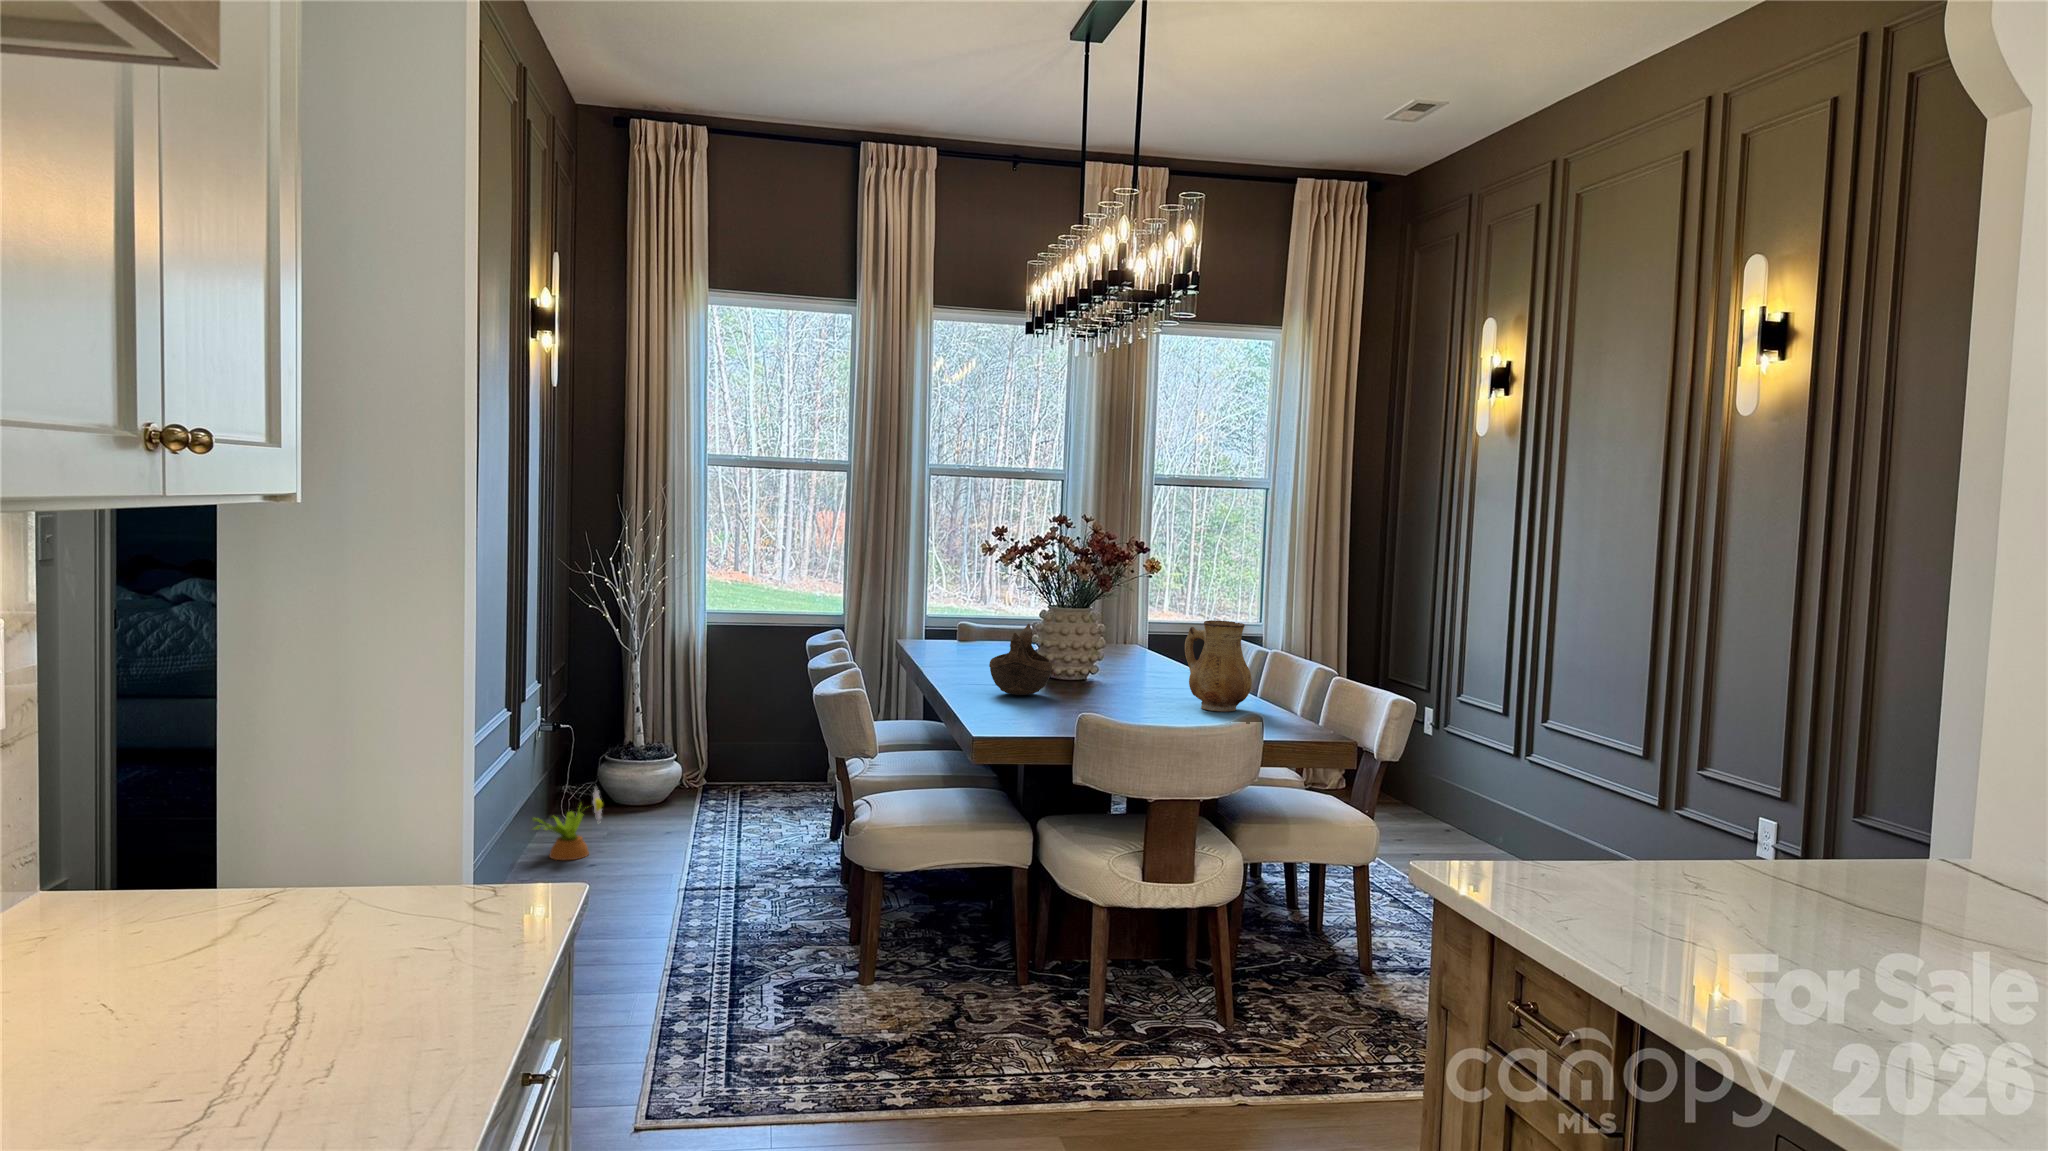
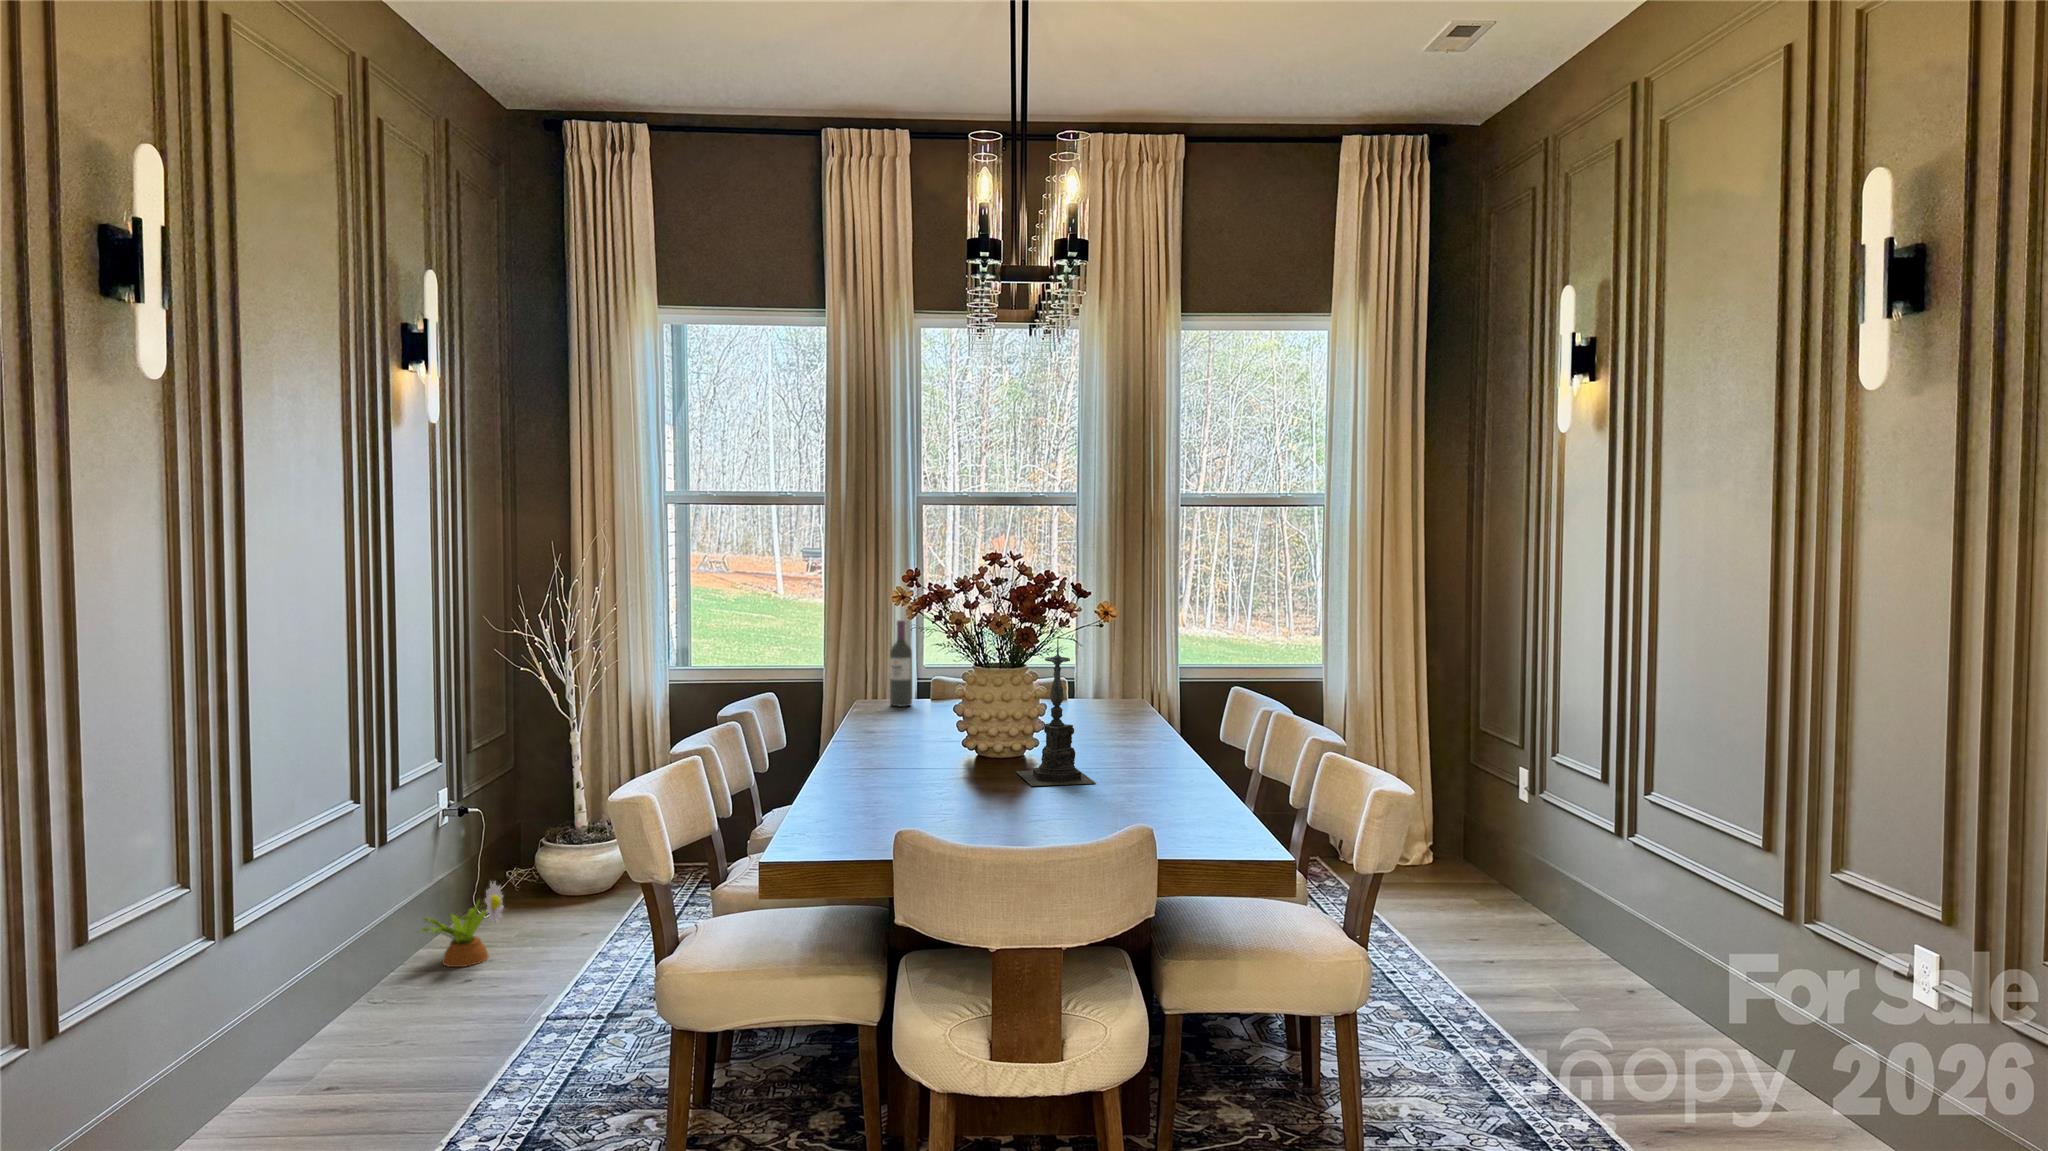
wine bottle: none [926,571,947,645] -> present [890,620,912,706]
candle holder: none [1087,579,1159,696] -> present [1016,638,1095,786]
ceramic pitcher: present [1185,620,1252,711] -> none [1113,692,1195,811]
decorative bowl: present [989,624,1052,695] -> none [878,695,956,787]

